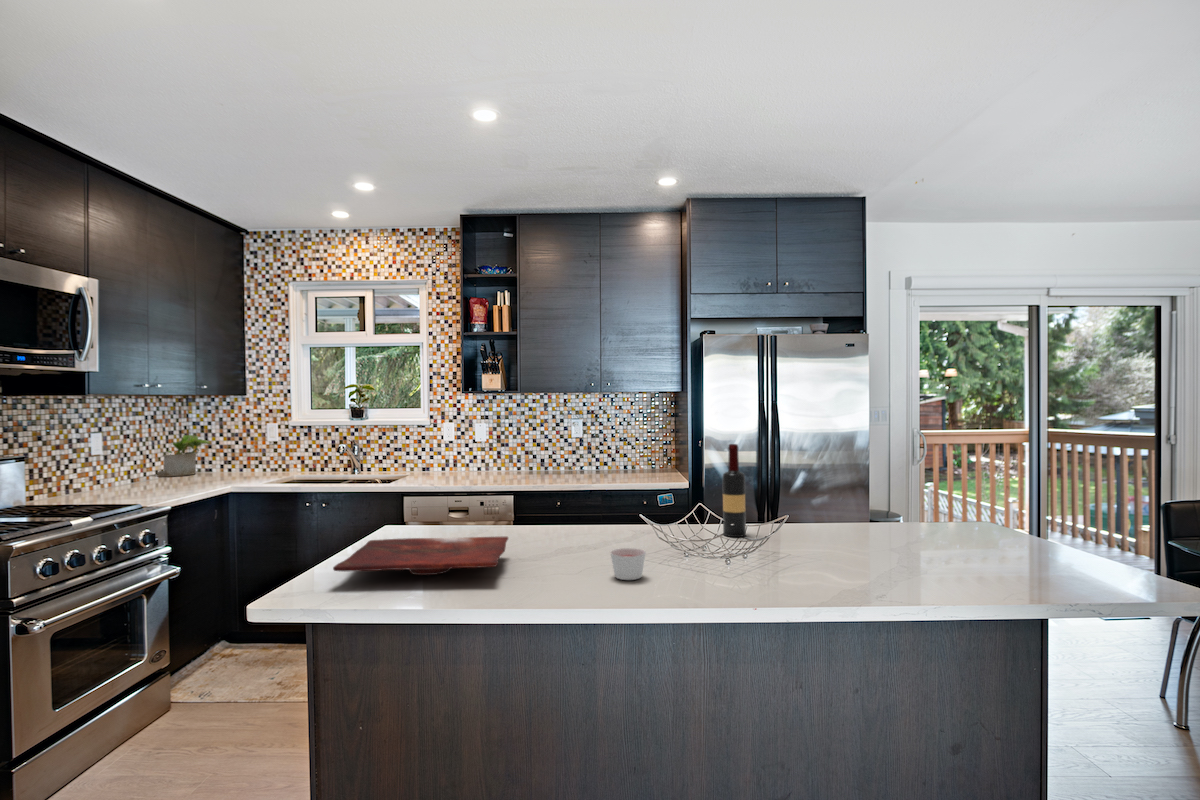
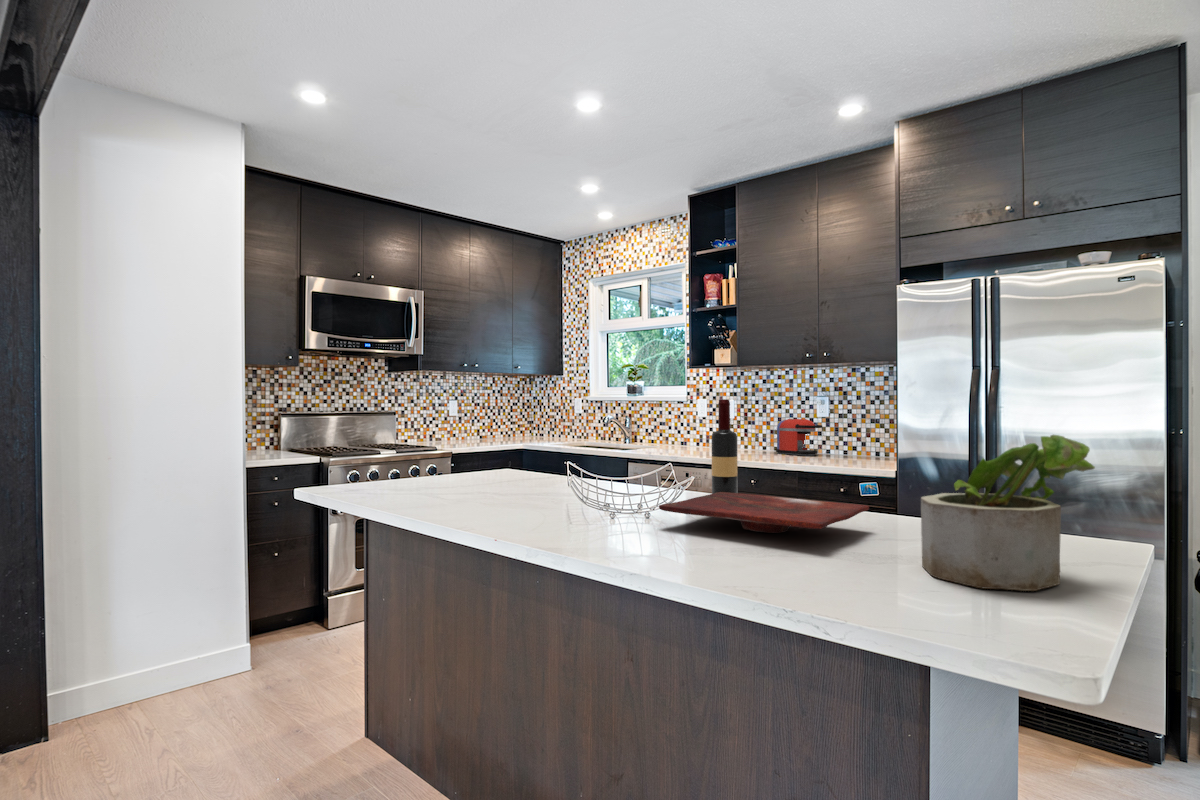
potted plant: present [157,435,211,477] -> present [921,435,1095,591]
coffee maker: none [533,440,578,473] -> present [776,419,822,456]
cutting board: present [333,537,508,575] -> present [659,492,869,533]
candle: present [611,548,645,580] -> none [494,484,527,511]

